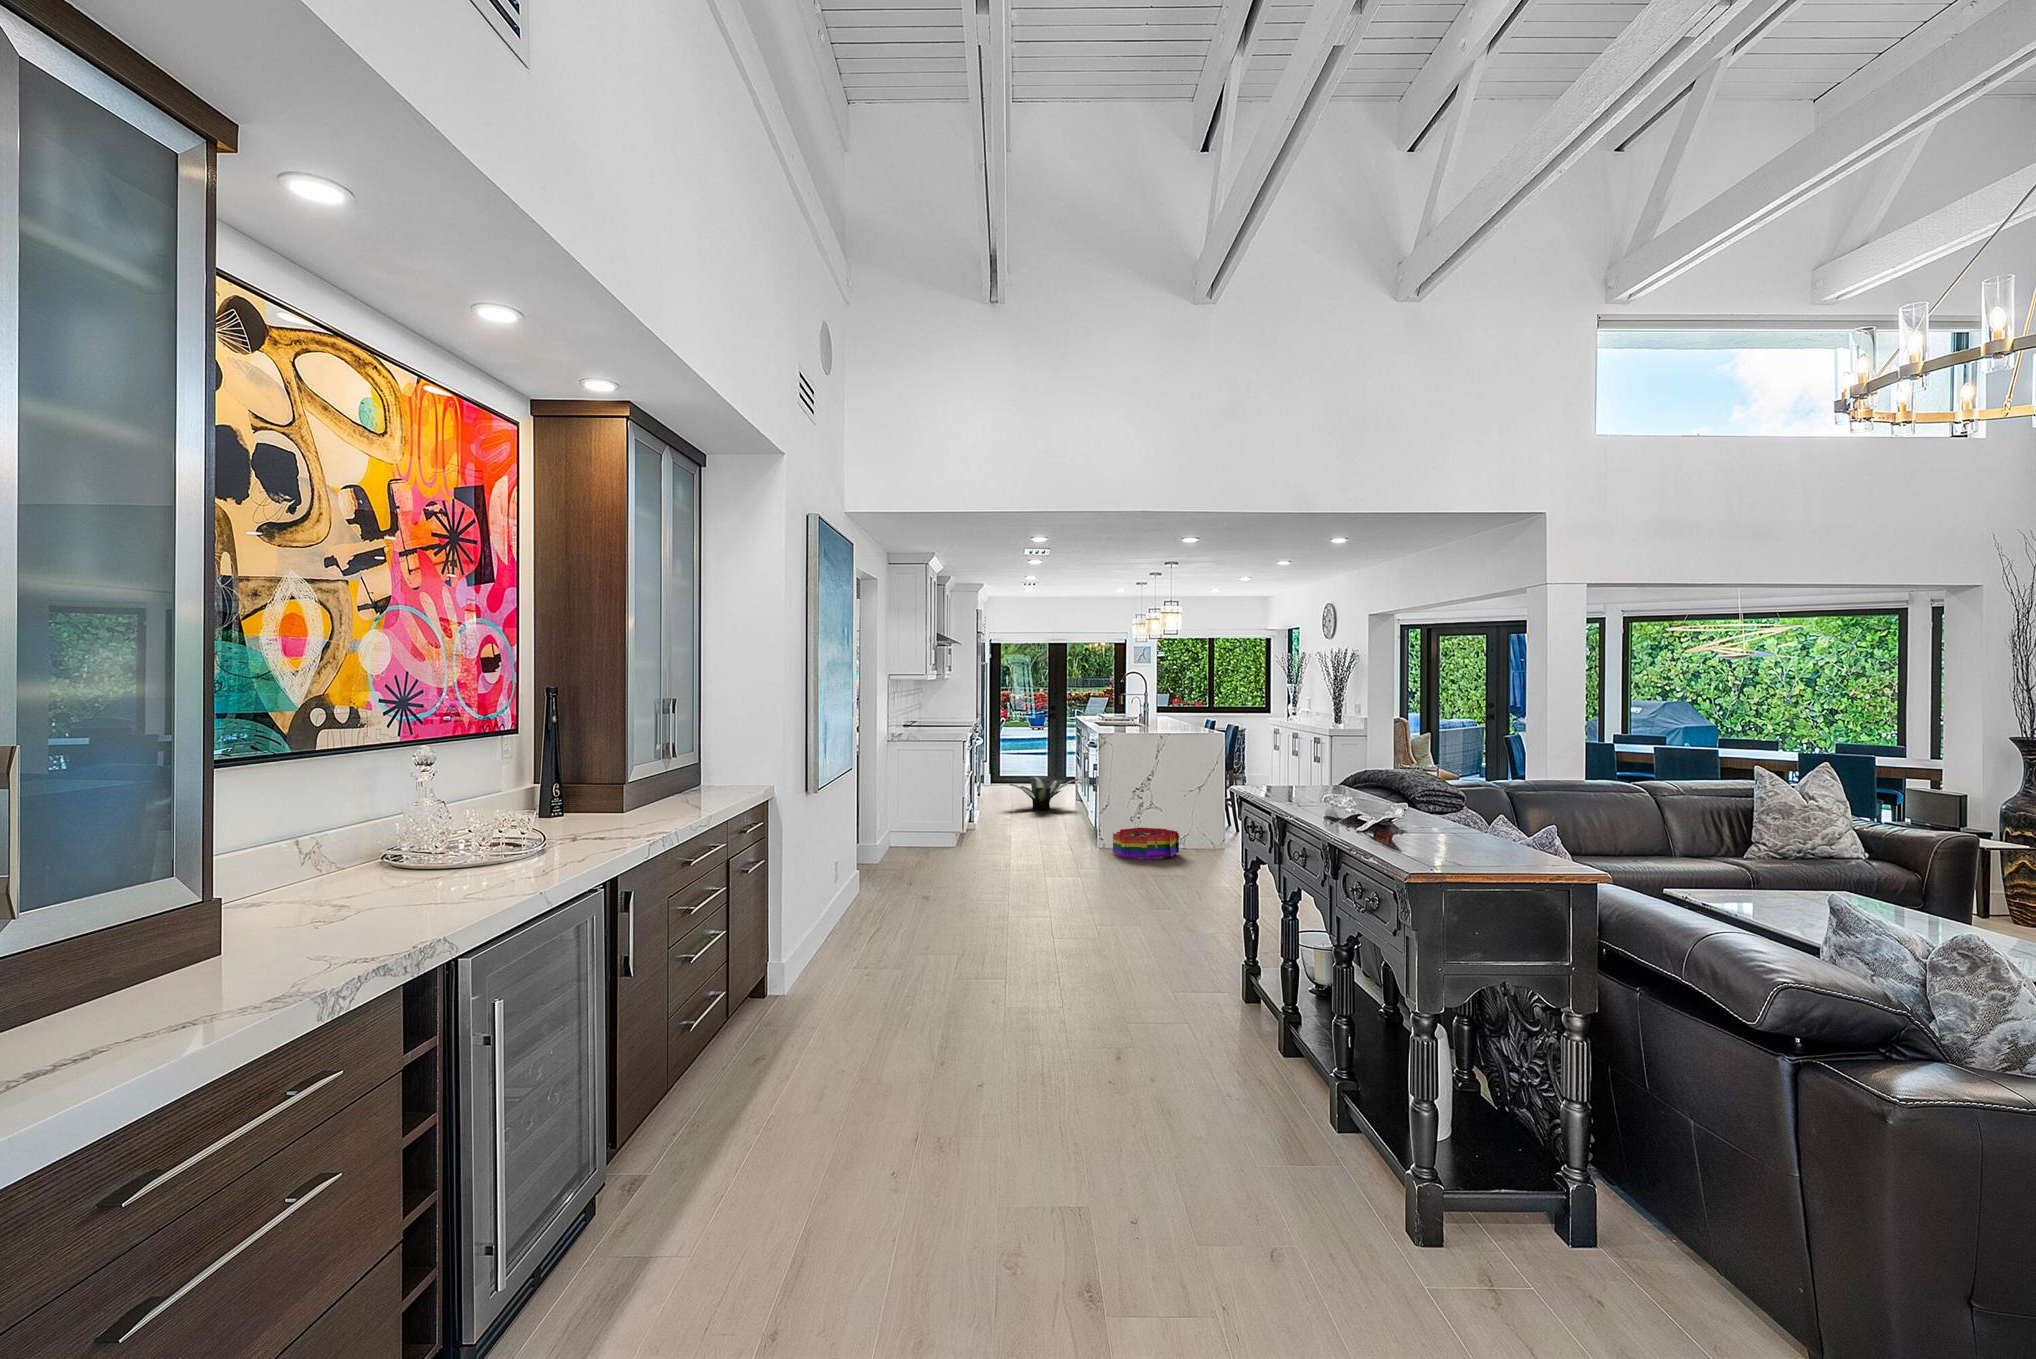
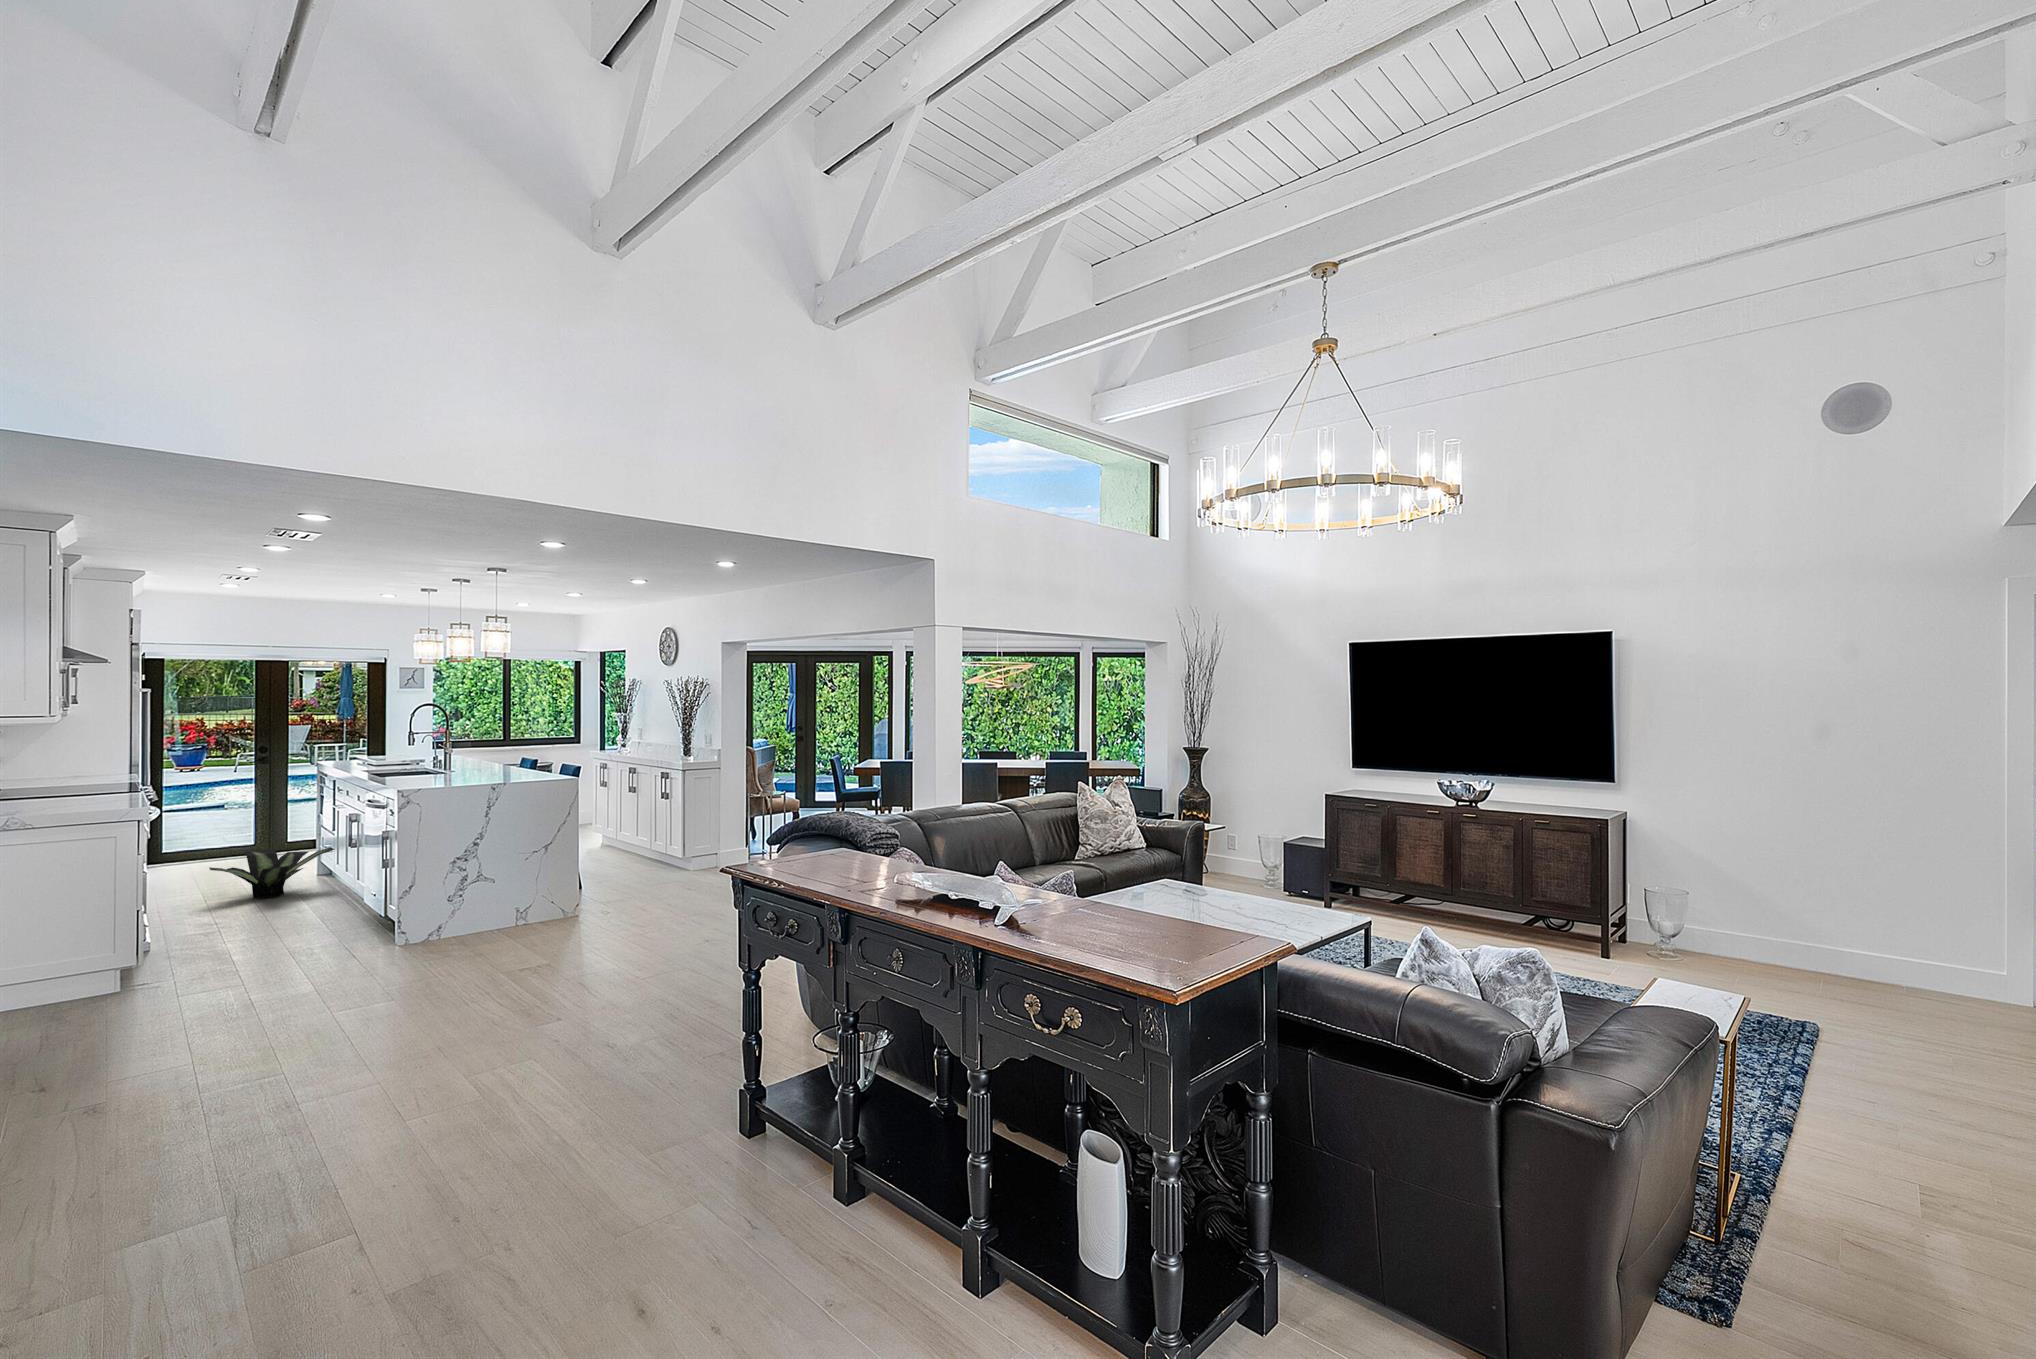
storage bin: present [1113,827,1179,859] -> none [425,903,522,952]

